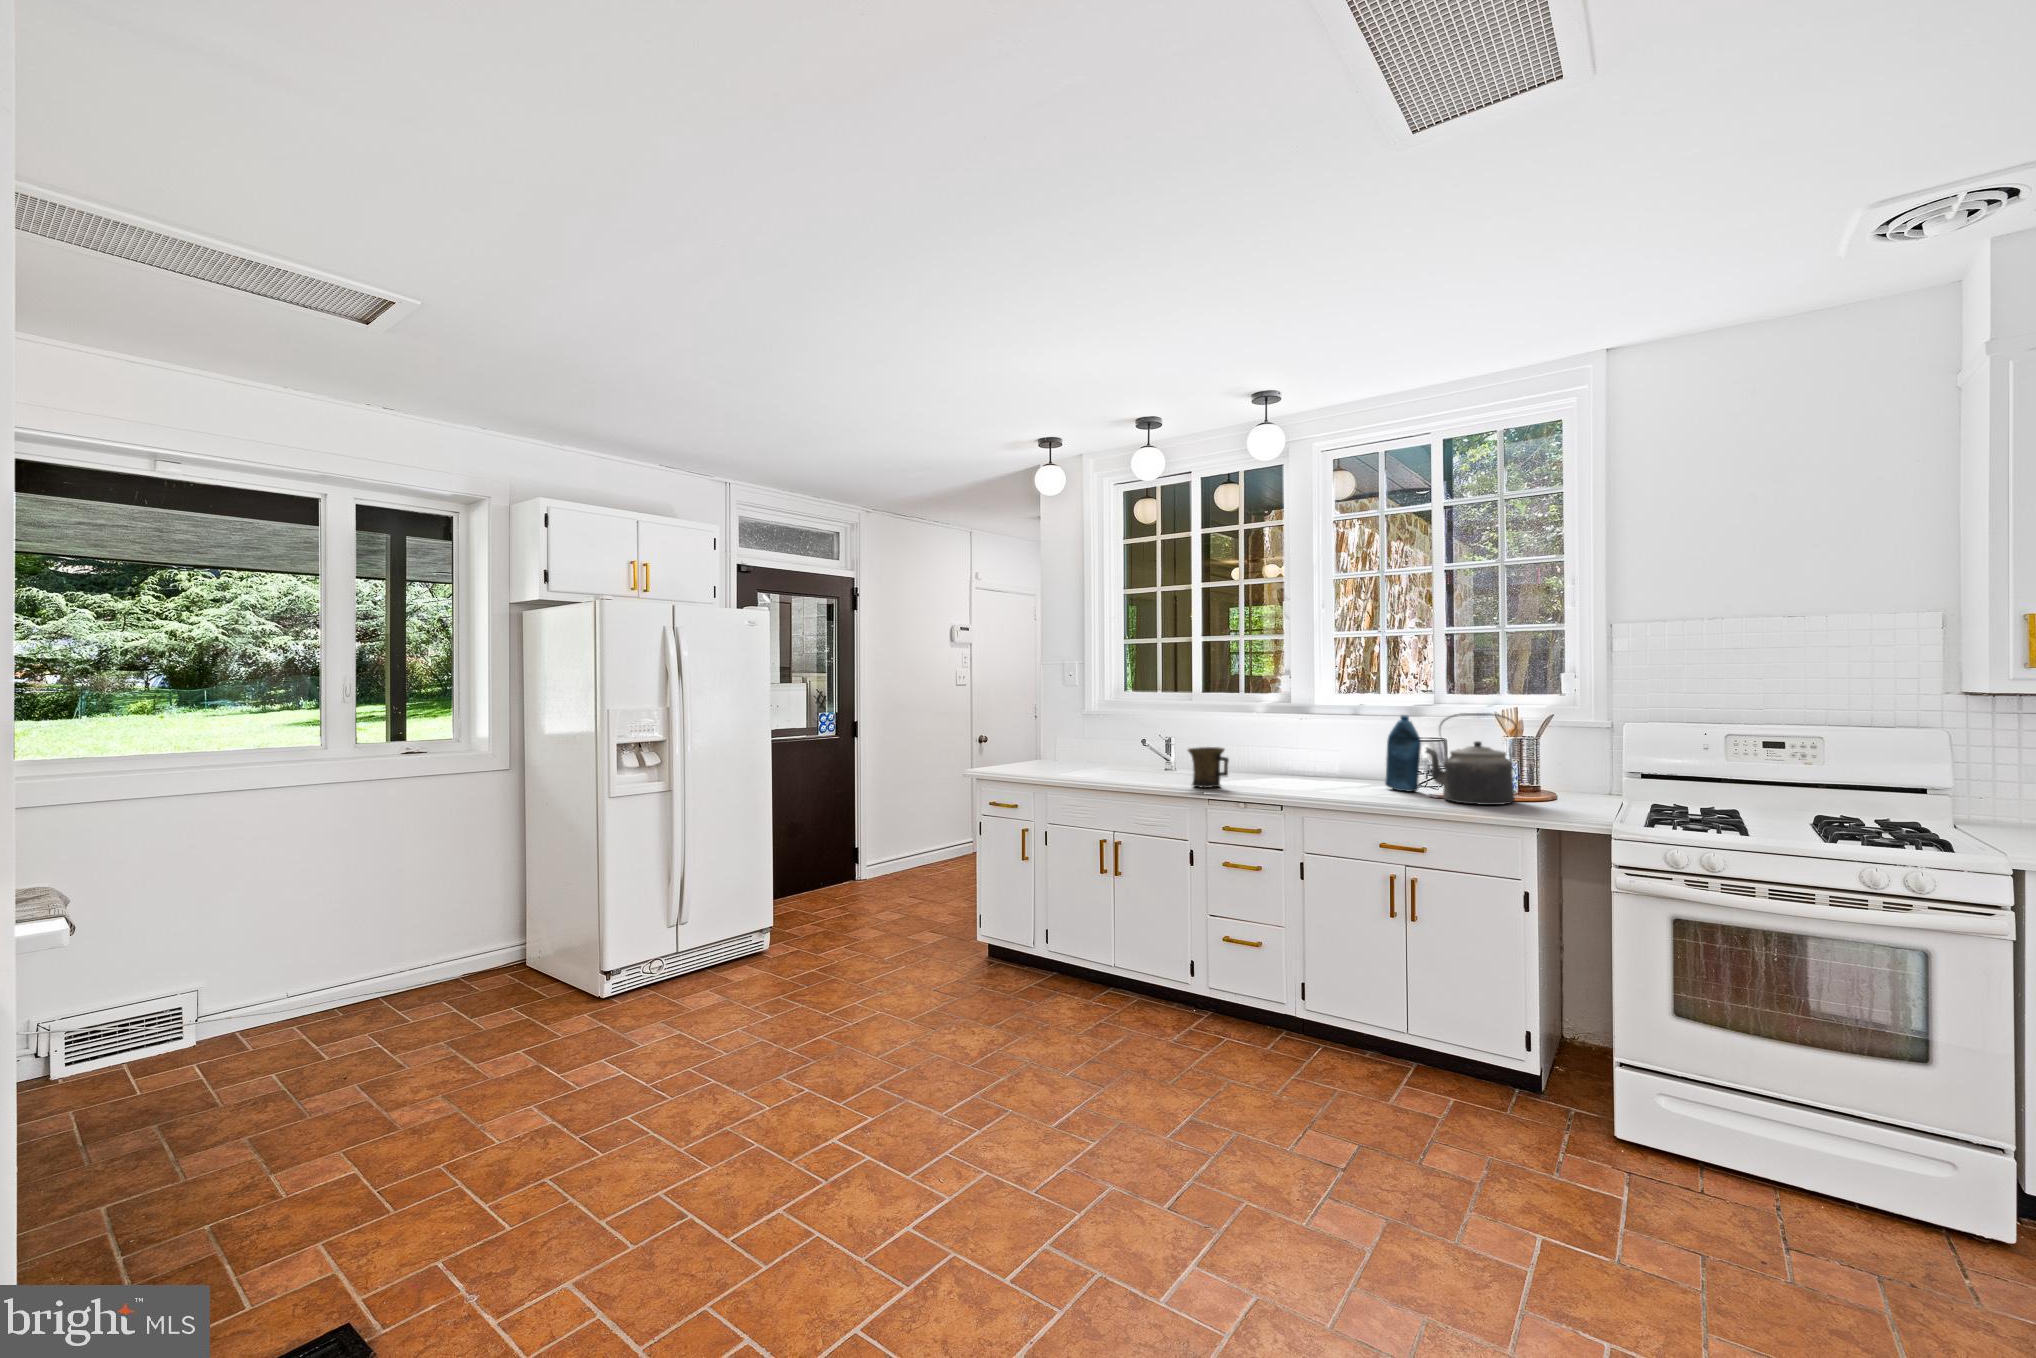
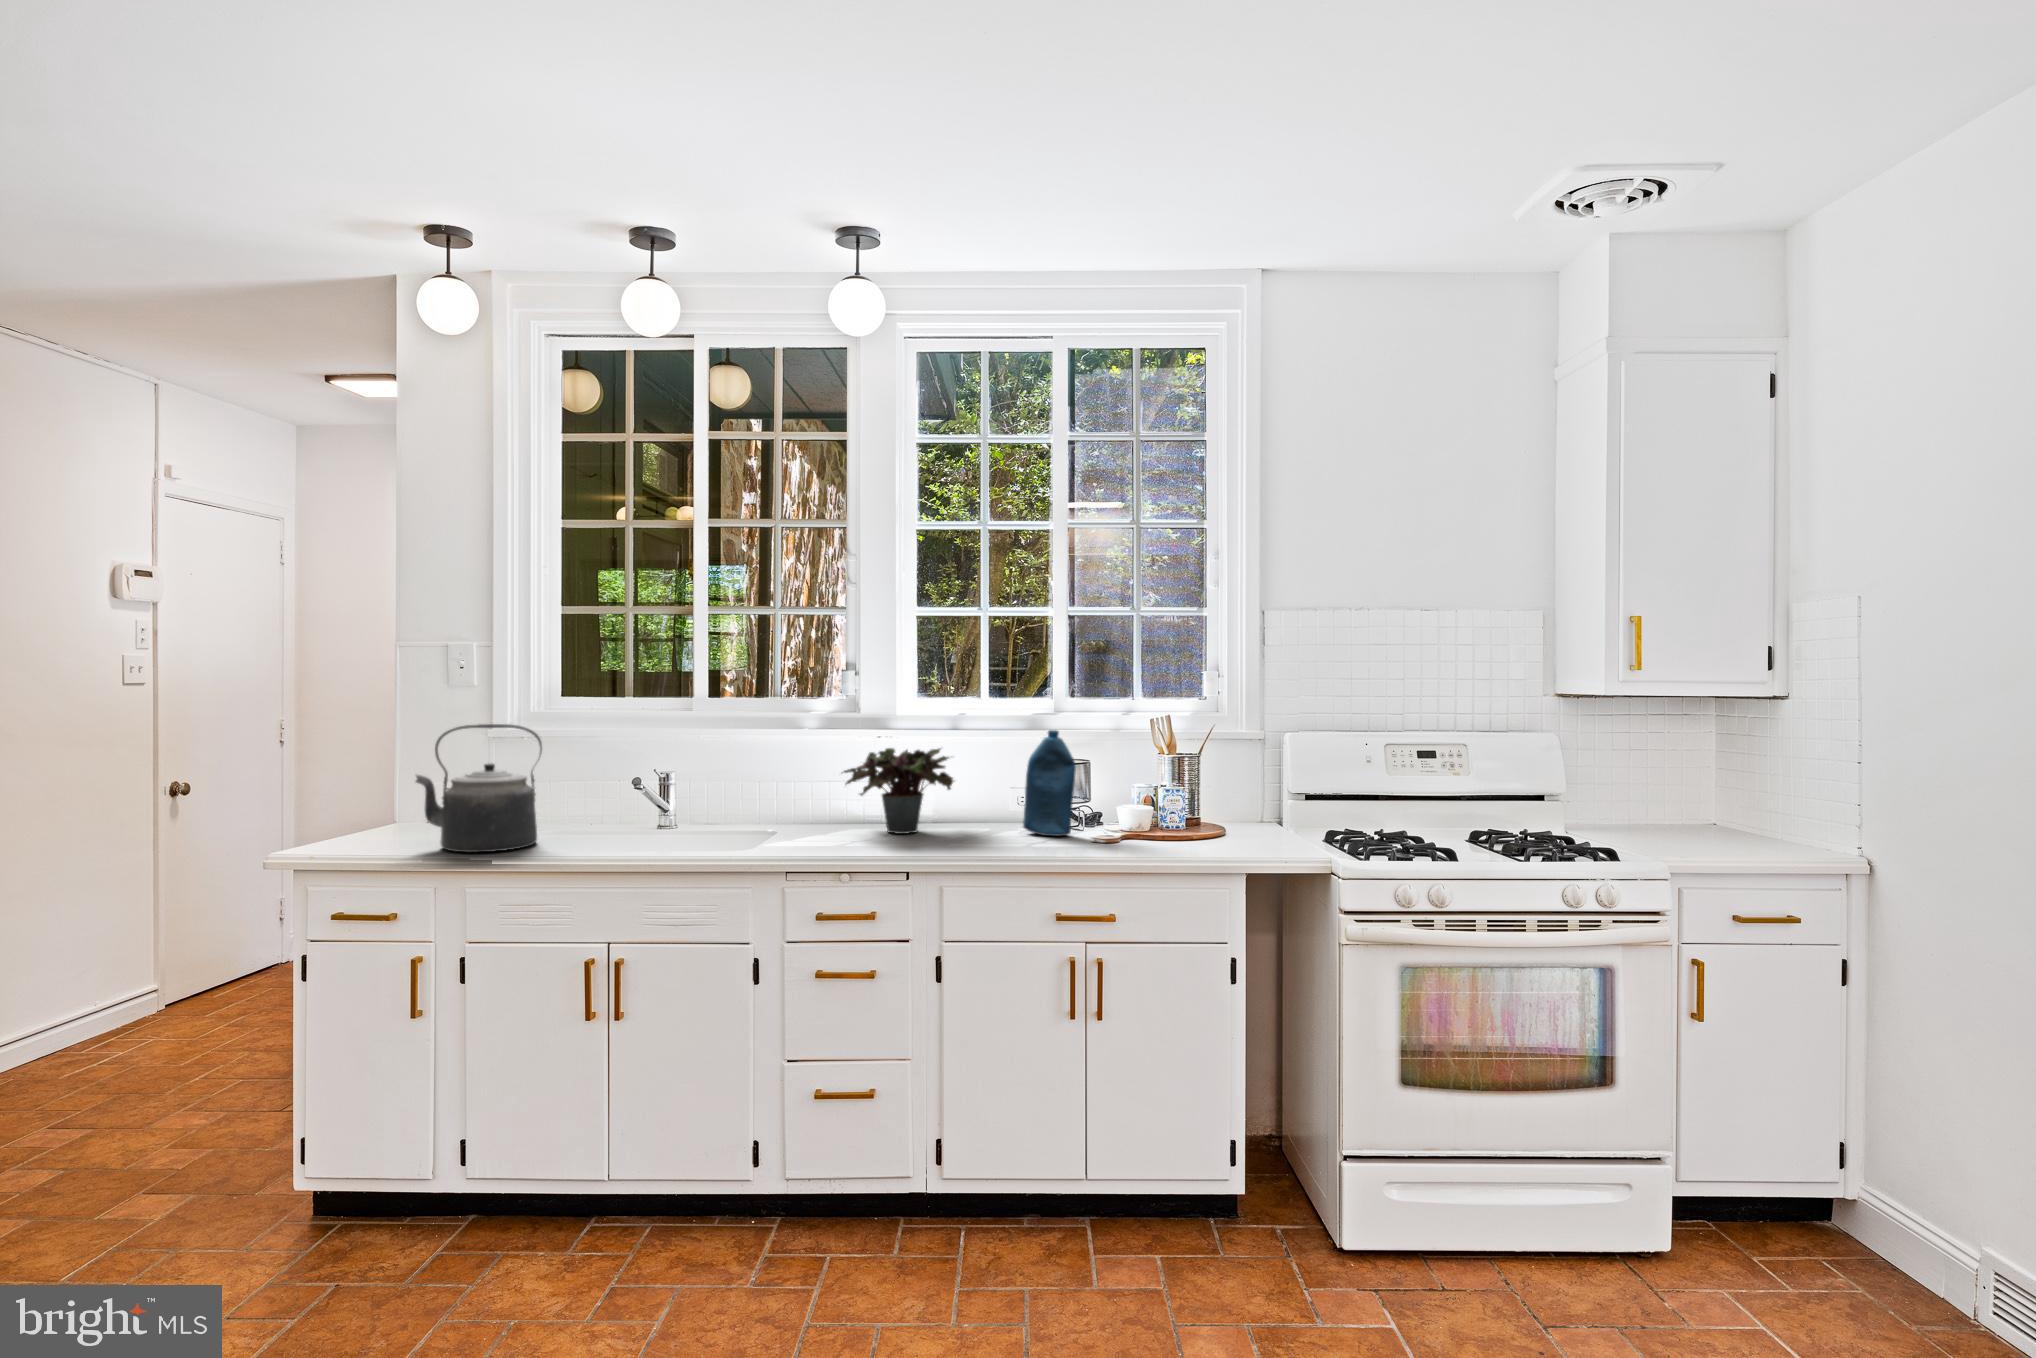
kettle: present [1426,713,1518,805] -> present [416,724,542,852]
potted plant: none [1262,727,1339,783] -> present [844,748,953,834]
mug: present [1188,747,1229,788] -> none [747,787,818,855]

